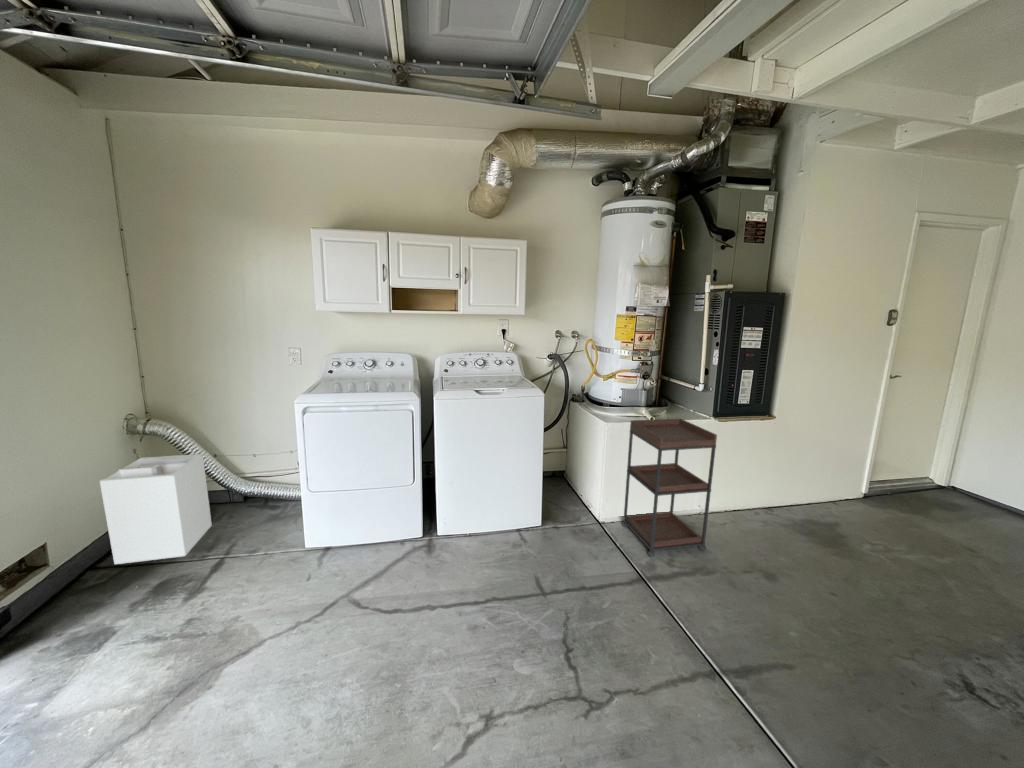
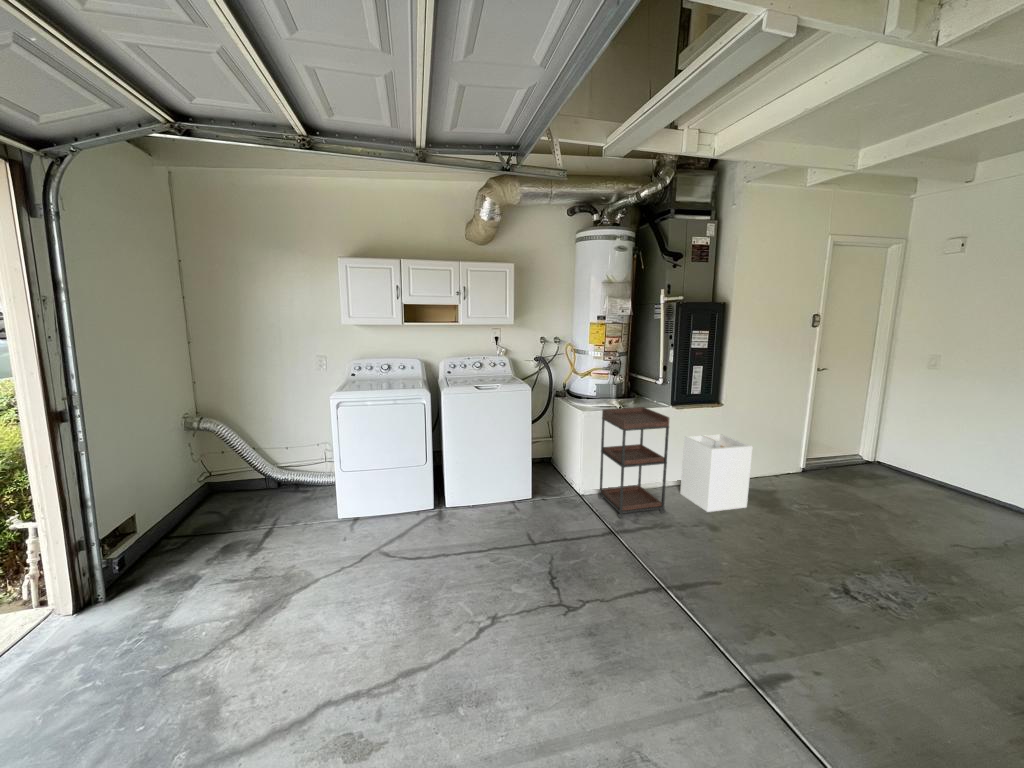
laundry hamper: present [100,454,212,564] -> present [680,434,752,512]

